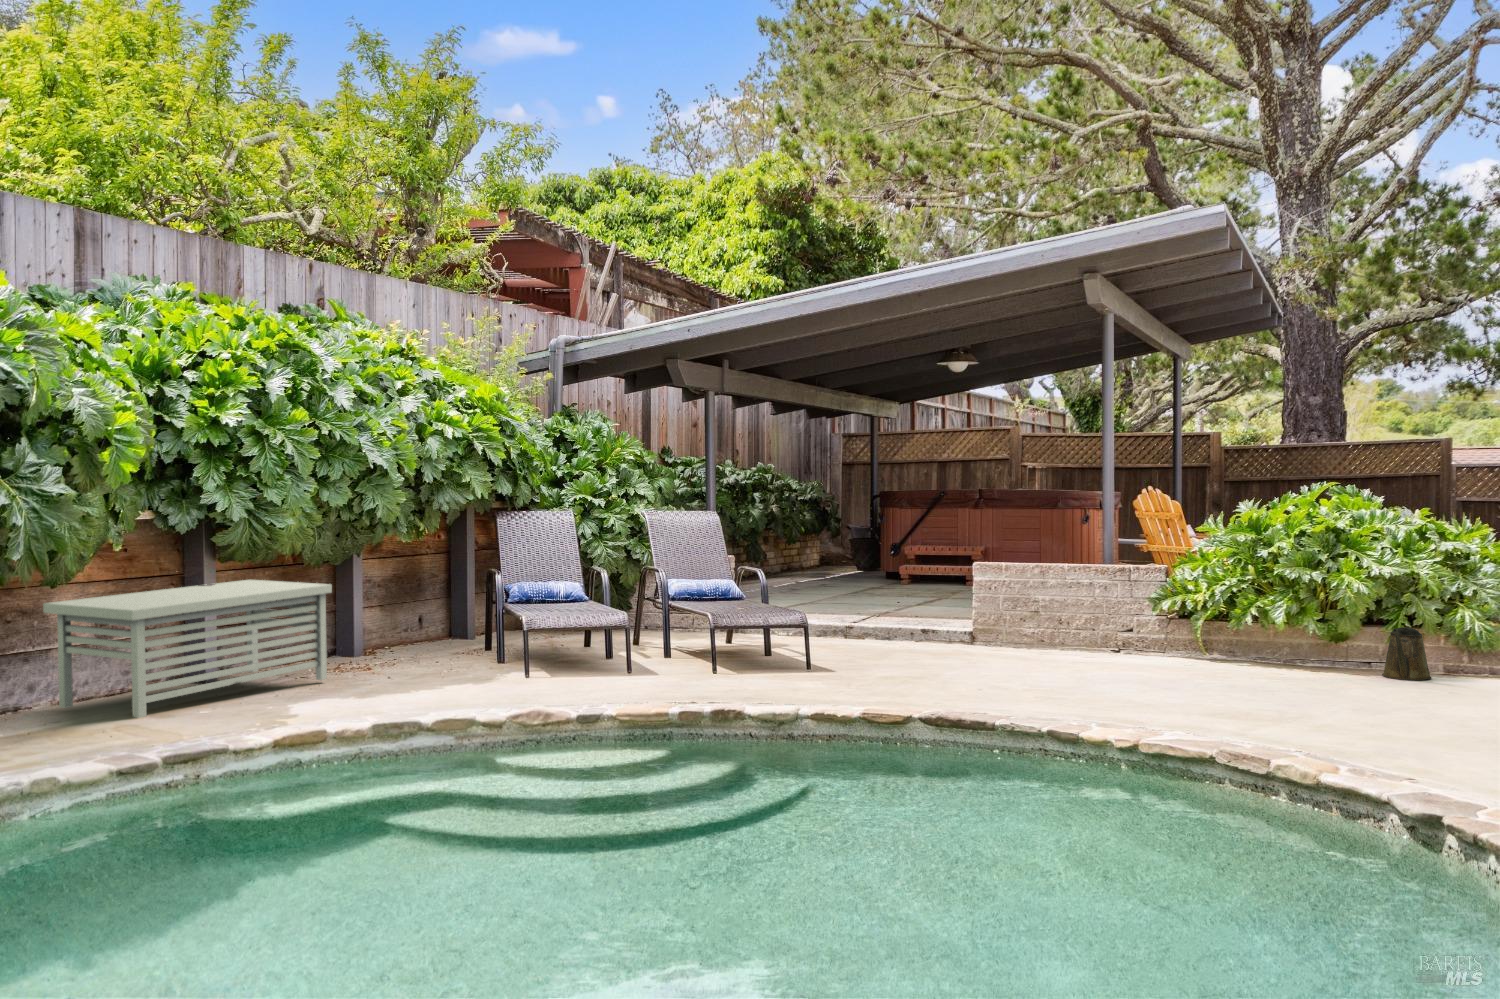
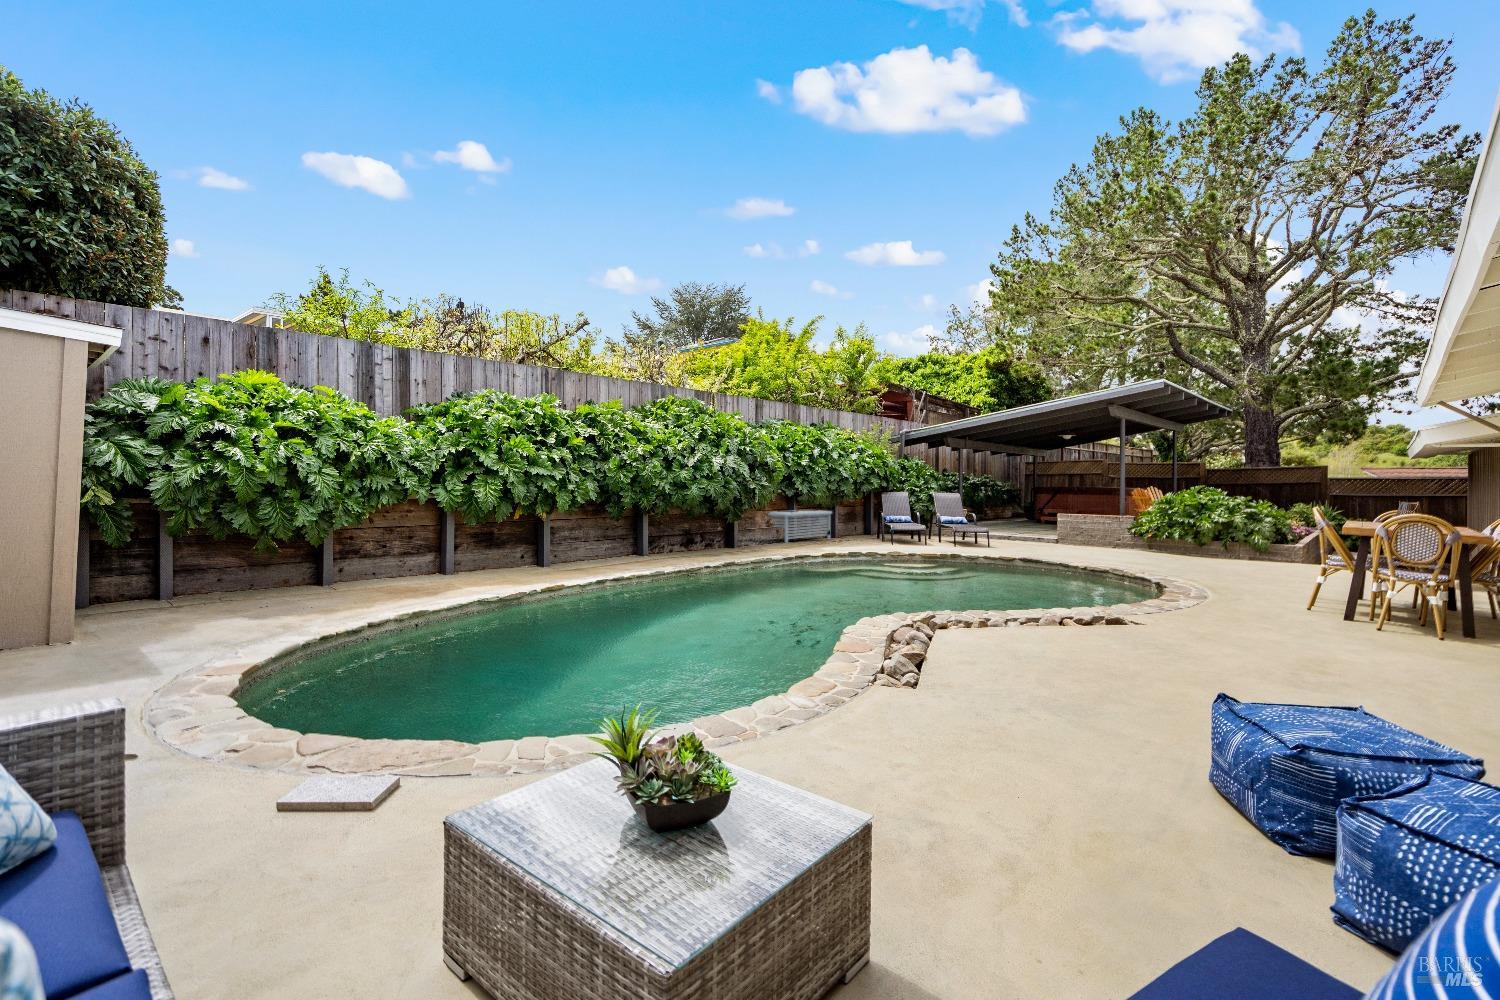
watering can: present [1382,627,1431,680] -> none [1249,541,1275,564]

